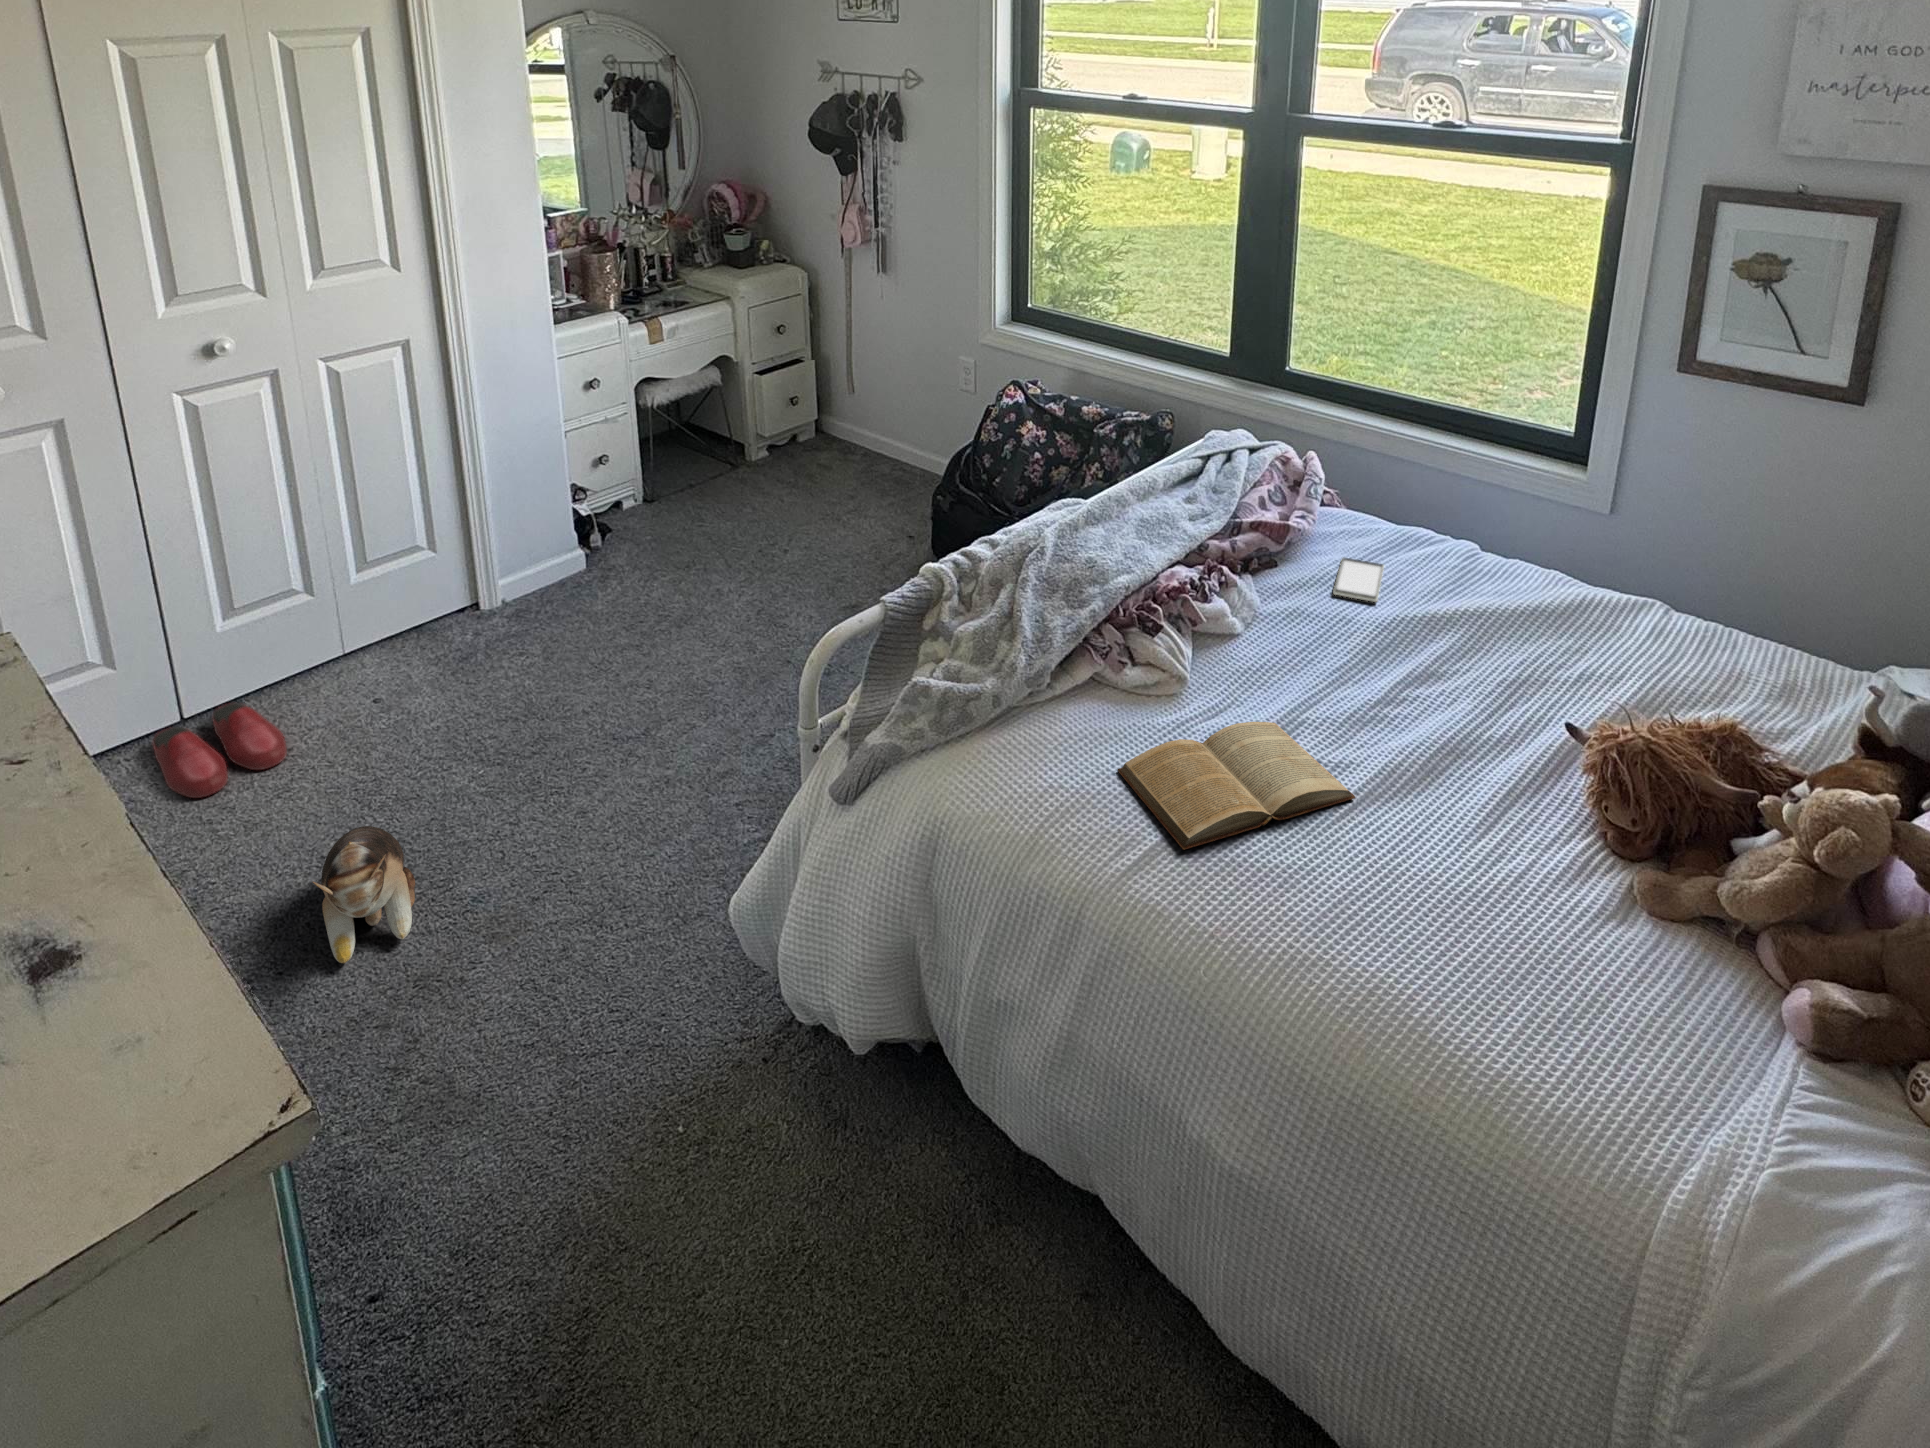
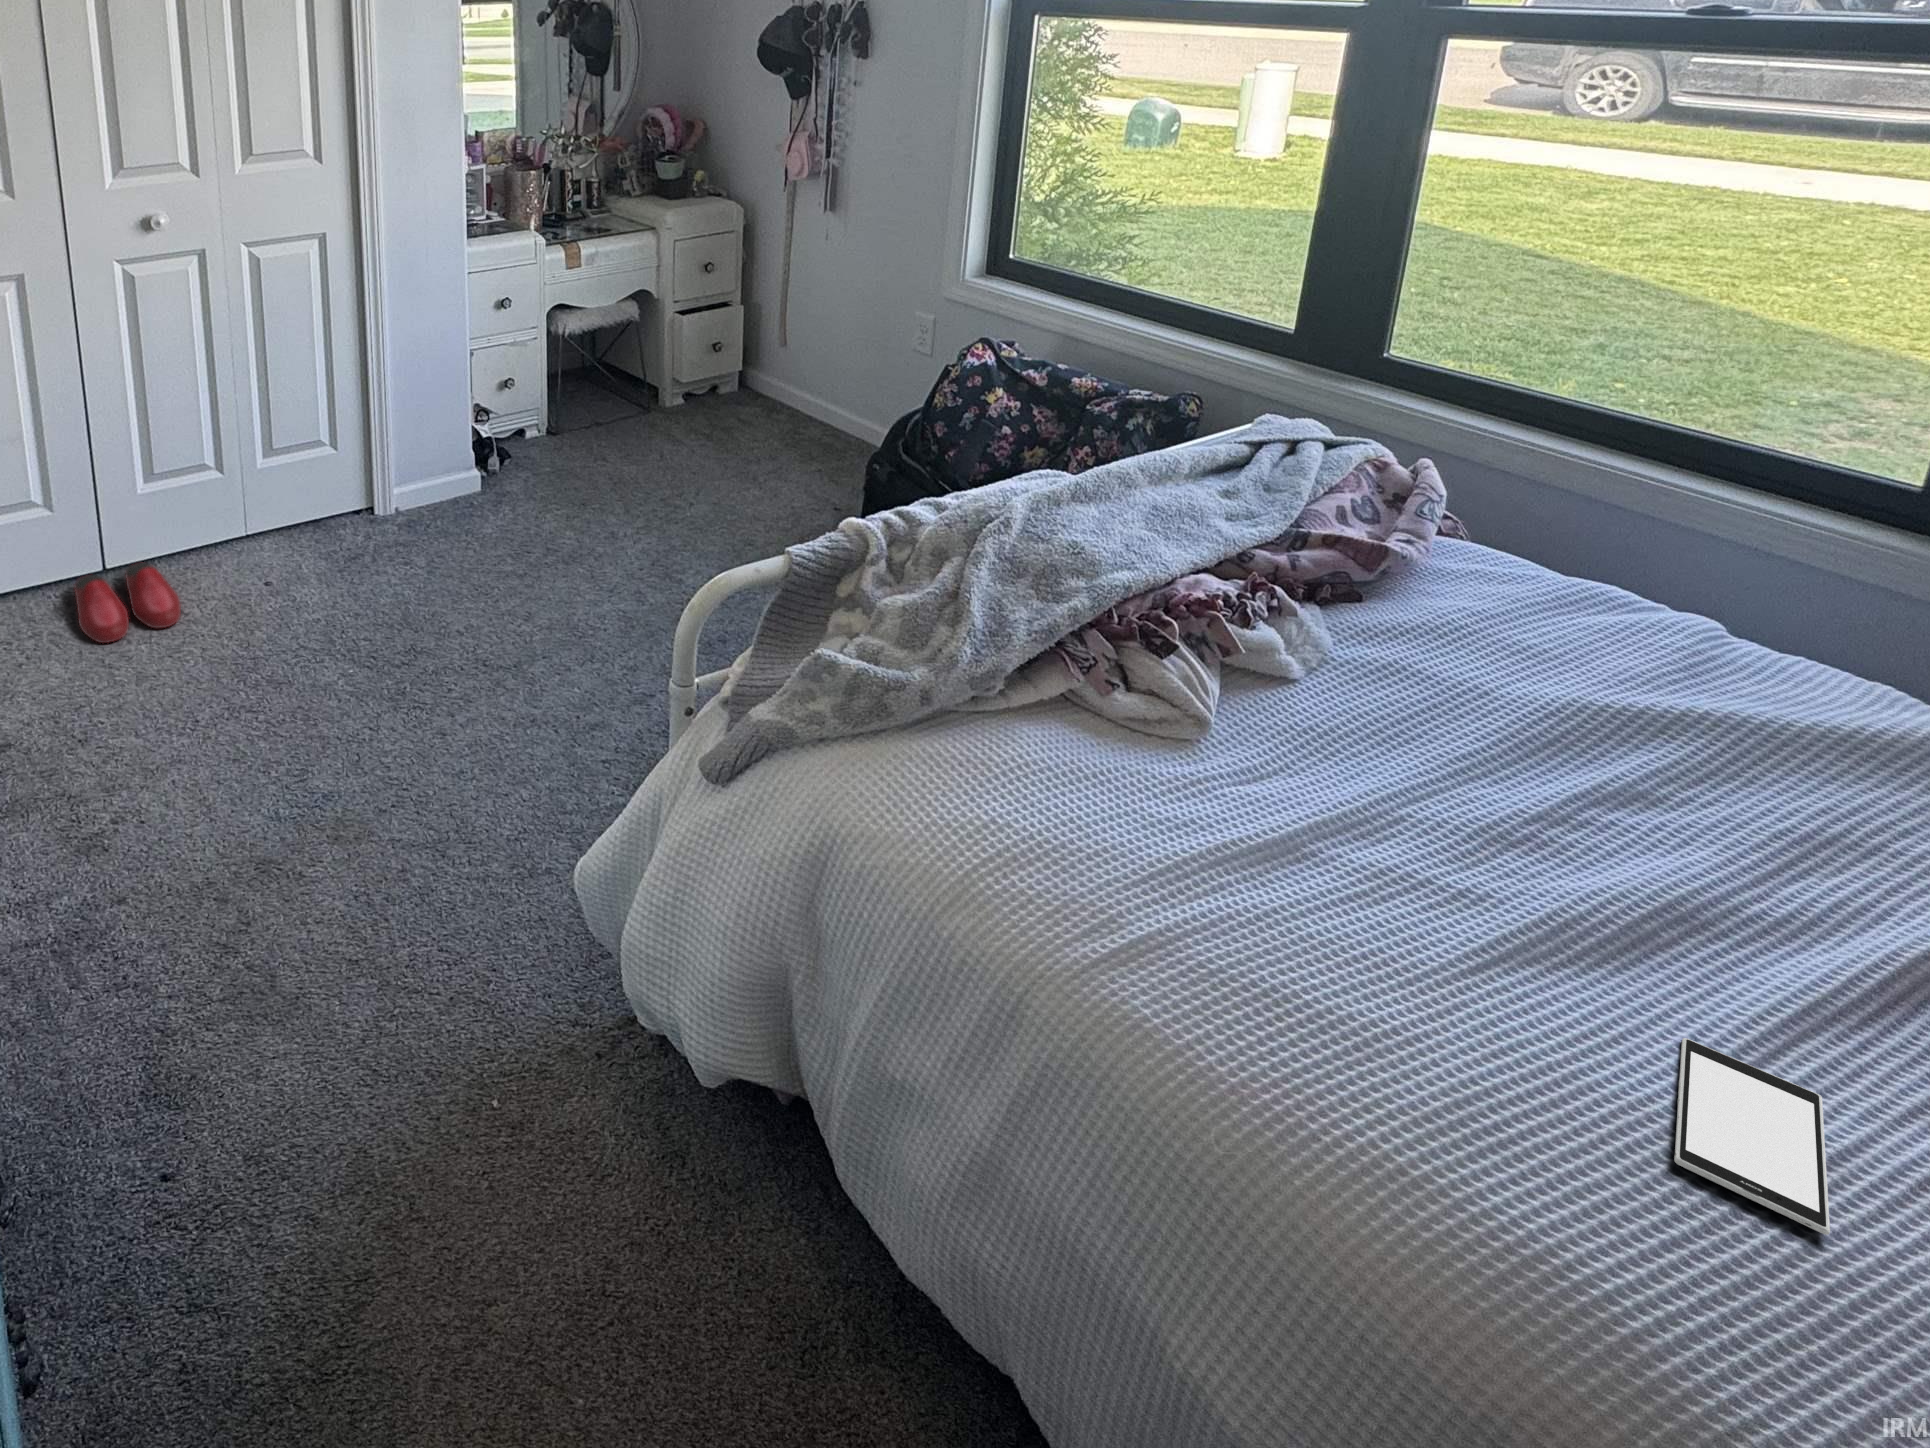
smartphone: present [1333,558,1384,602] -> present [1674,1038,1830,1235]
book: present [1118,722,1355,850] -> none [1092,802,1512,964]
plush toy: present [313,826,415,963] -> none [160,698,266,829]

